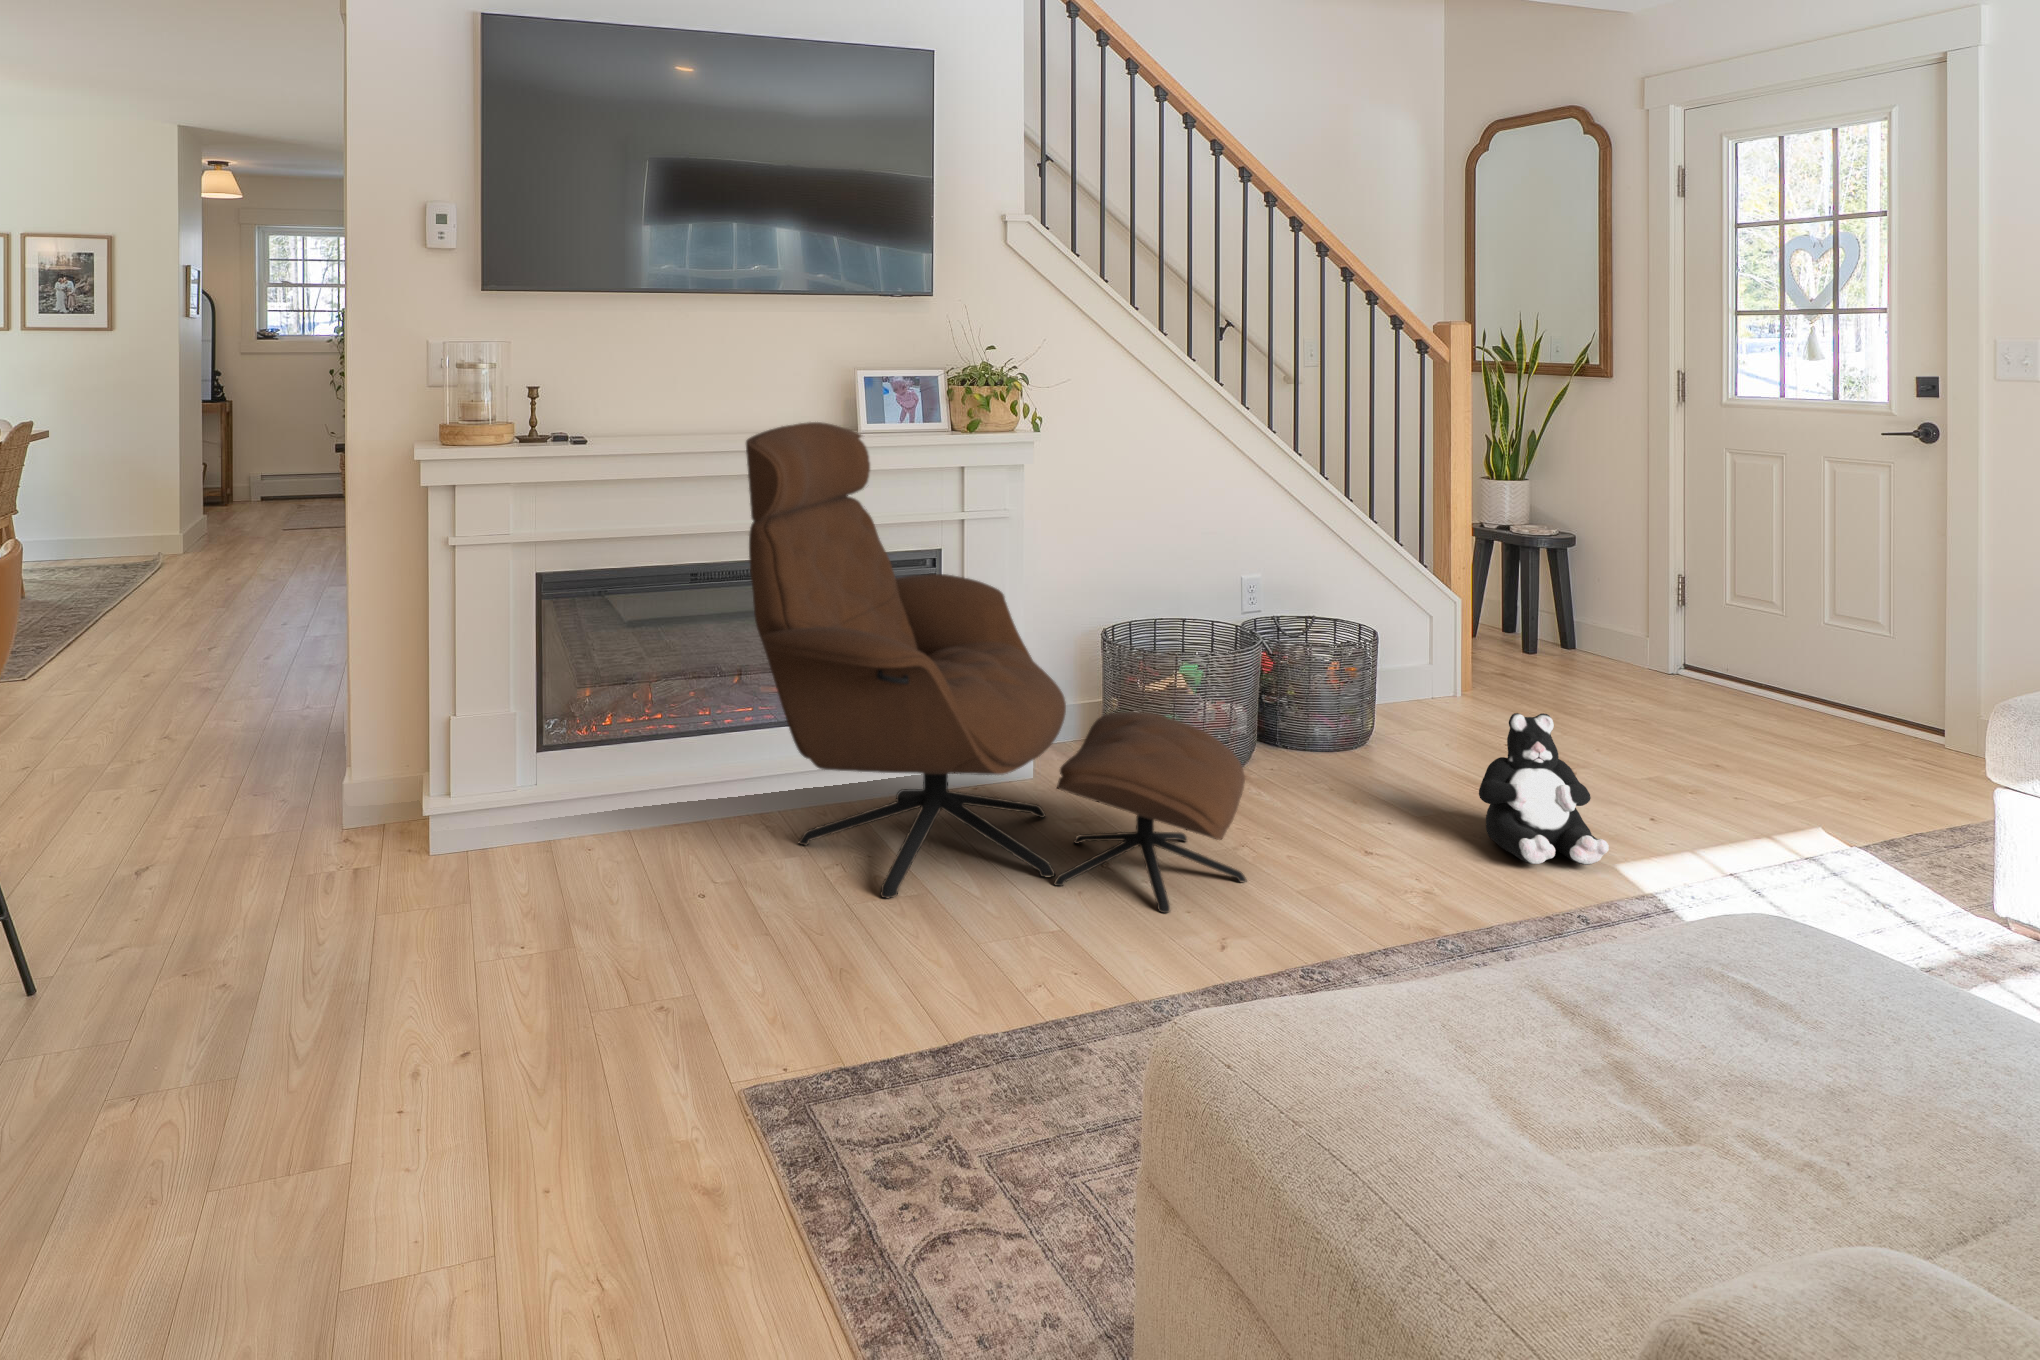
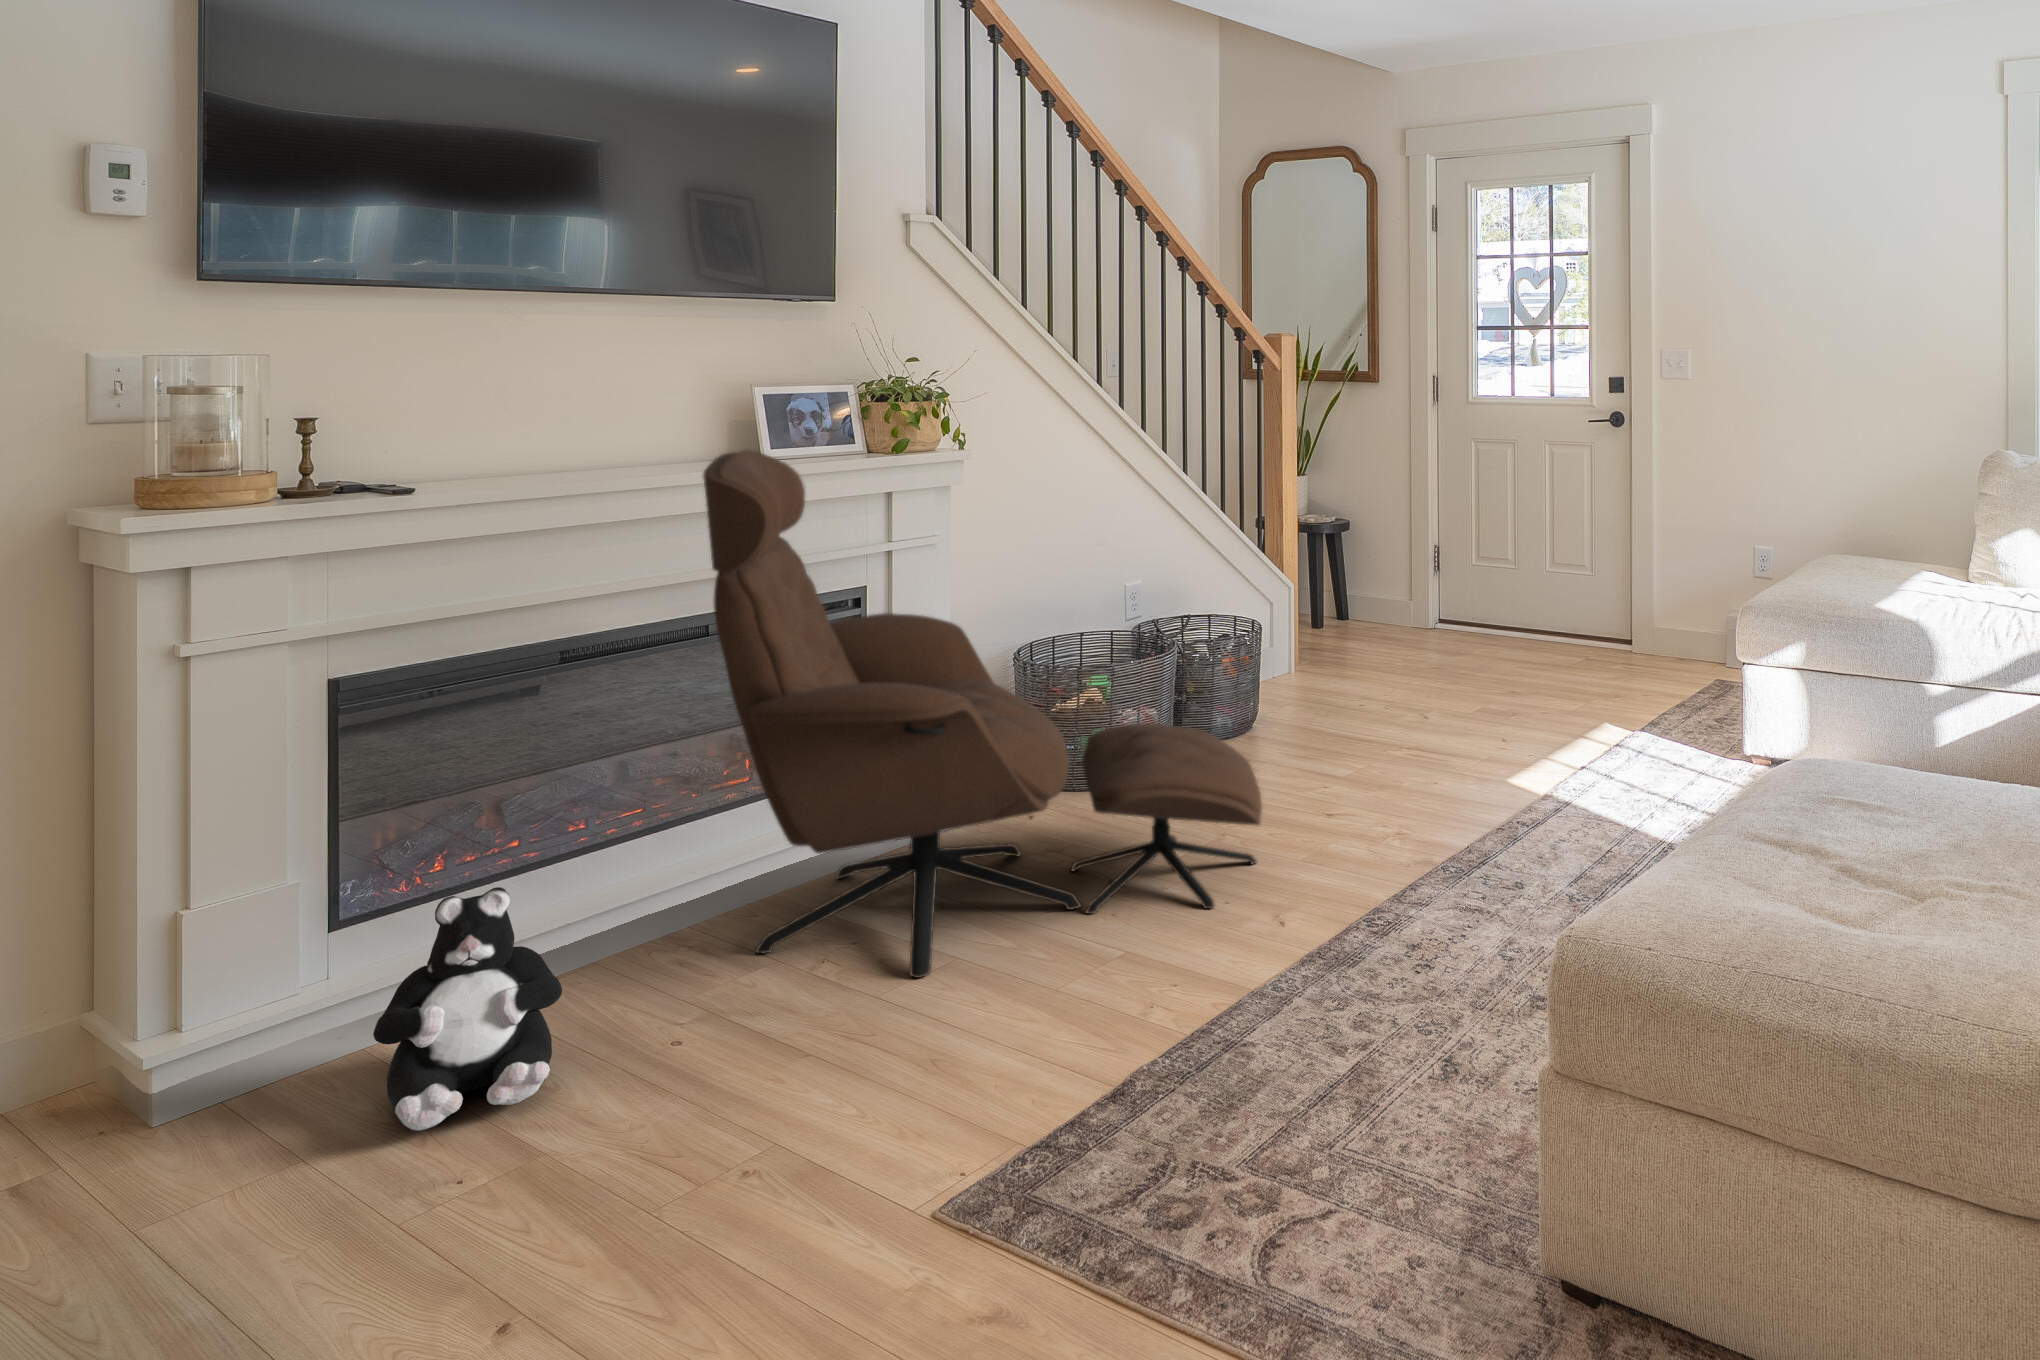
plush toy: present [1479,713,1609,865] -> present [373,887,562,1131]

